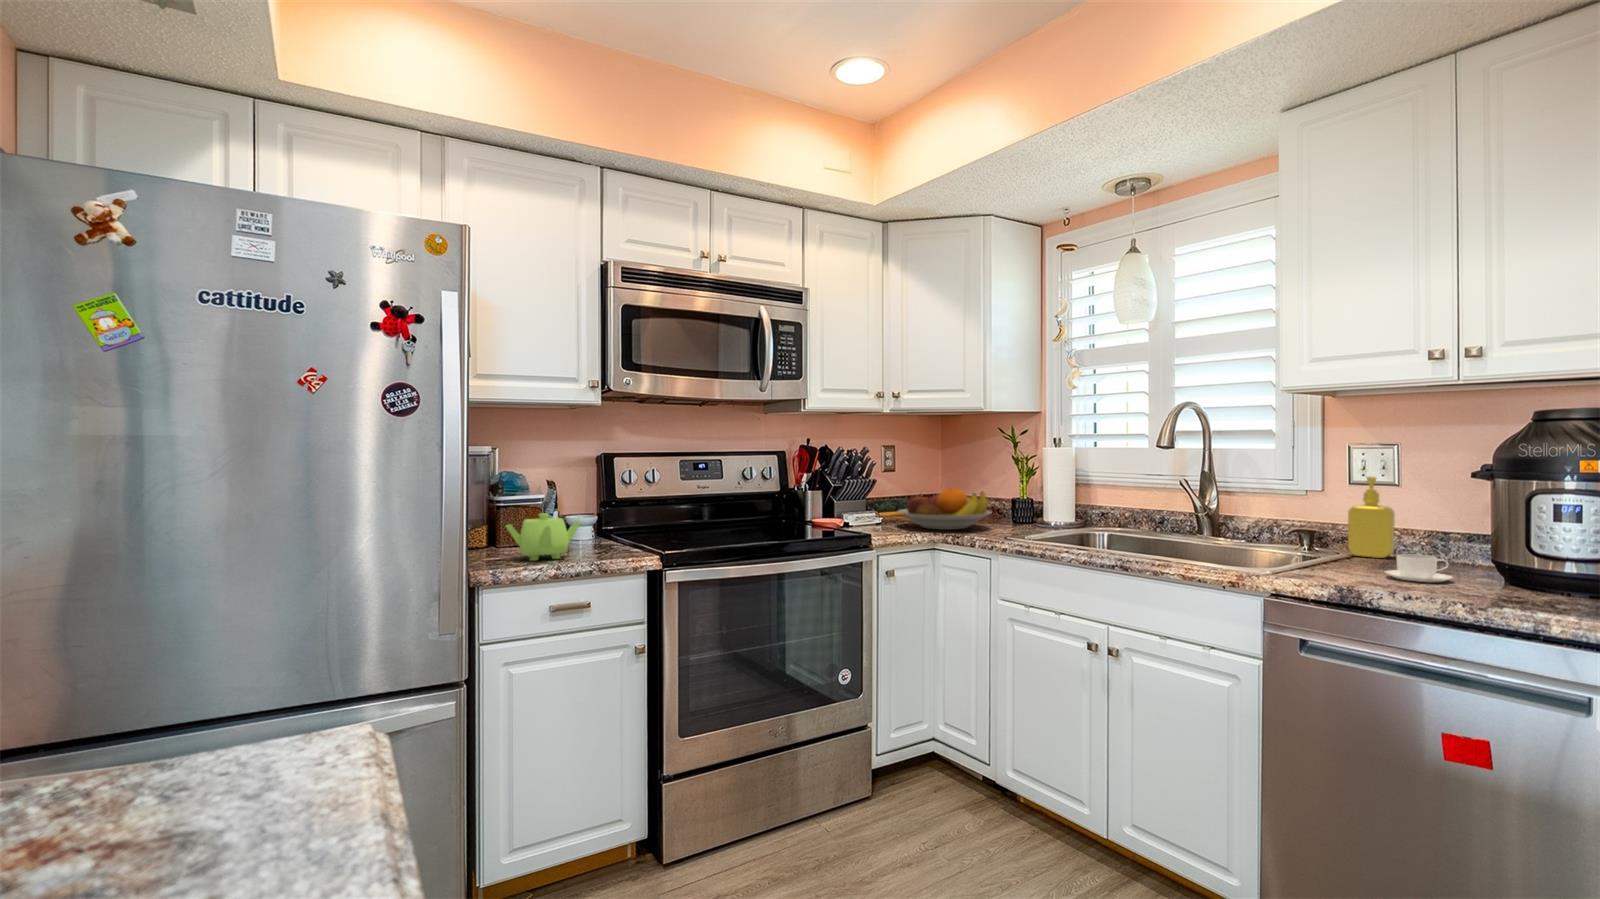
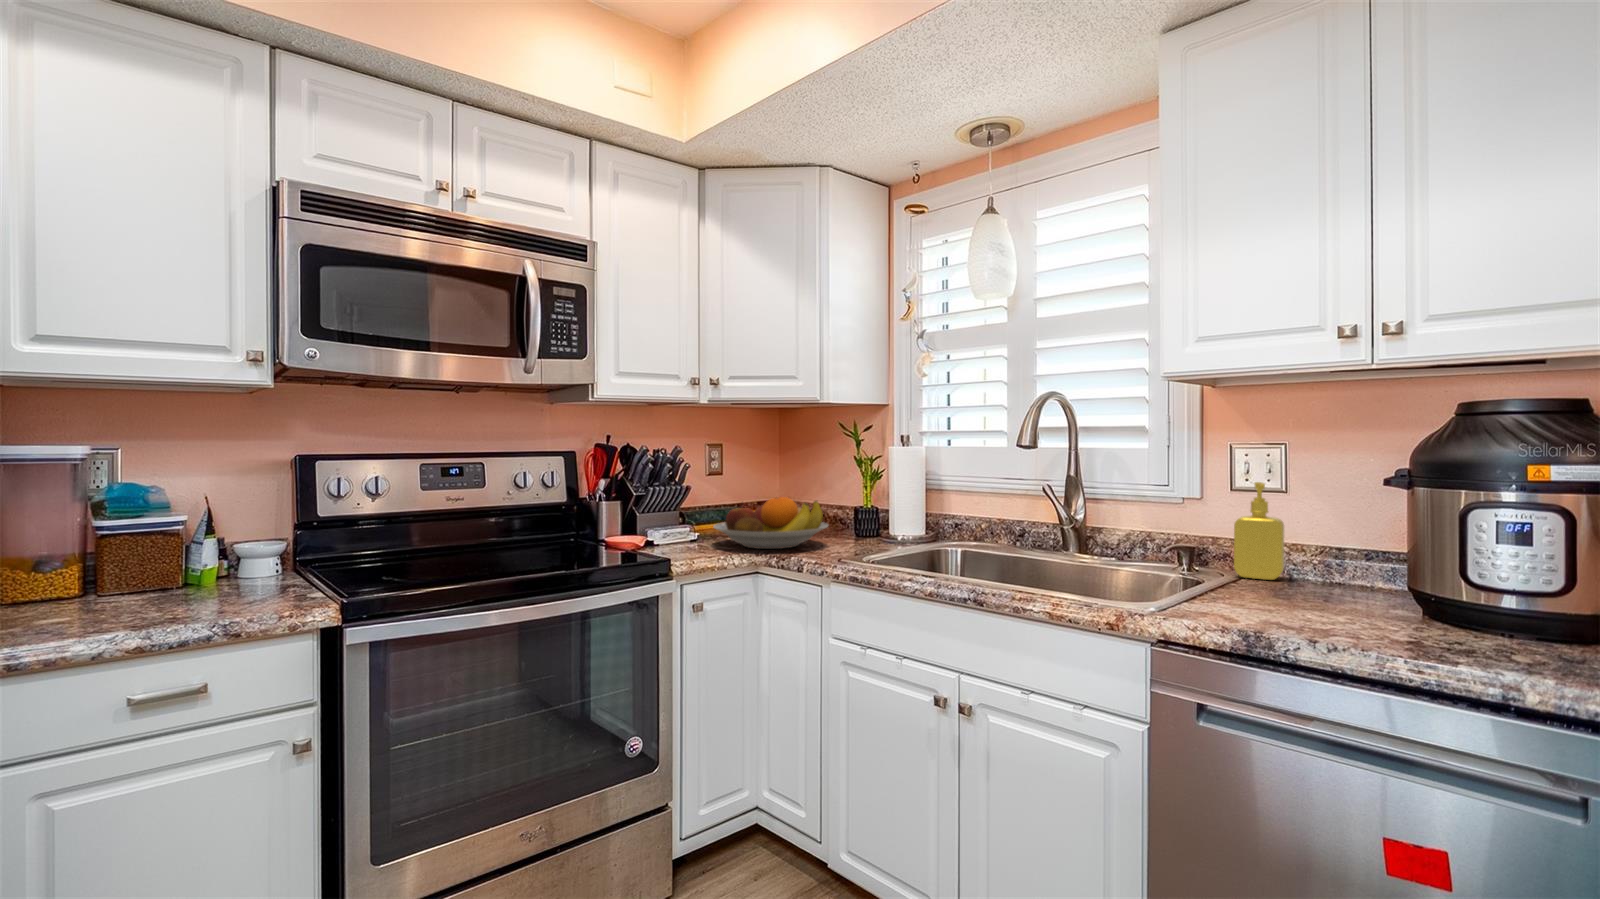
teapot: present [506,513,580,561] -> none [60,549,207,625]
coffee cup: present [1386,554,1452,582] -> none [1289,582,1369,619]

